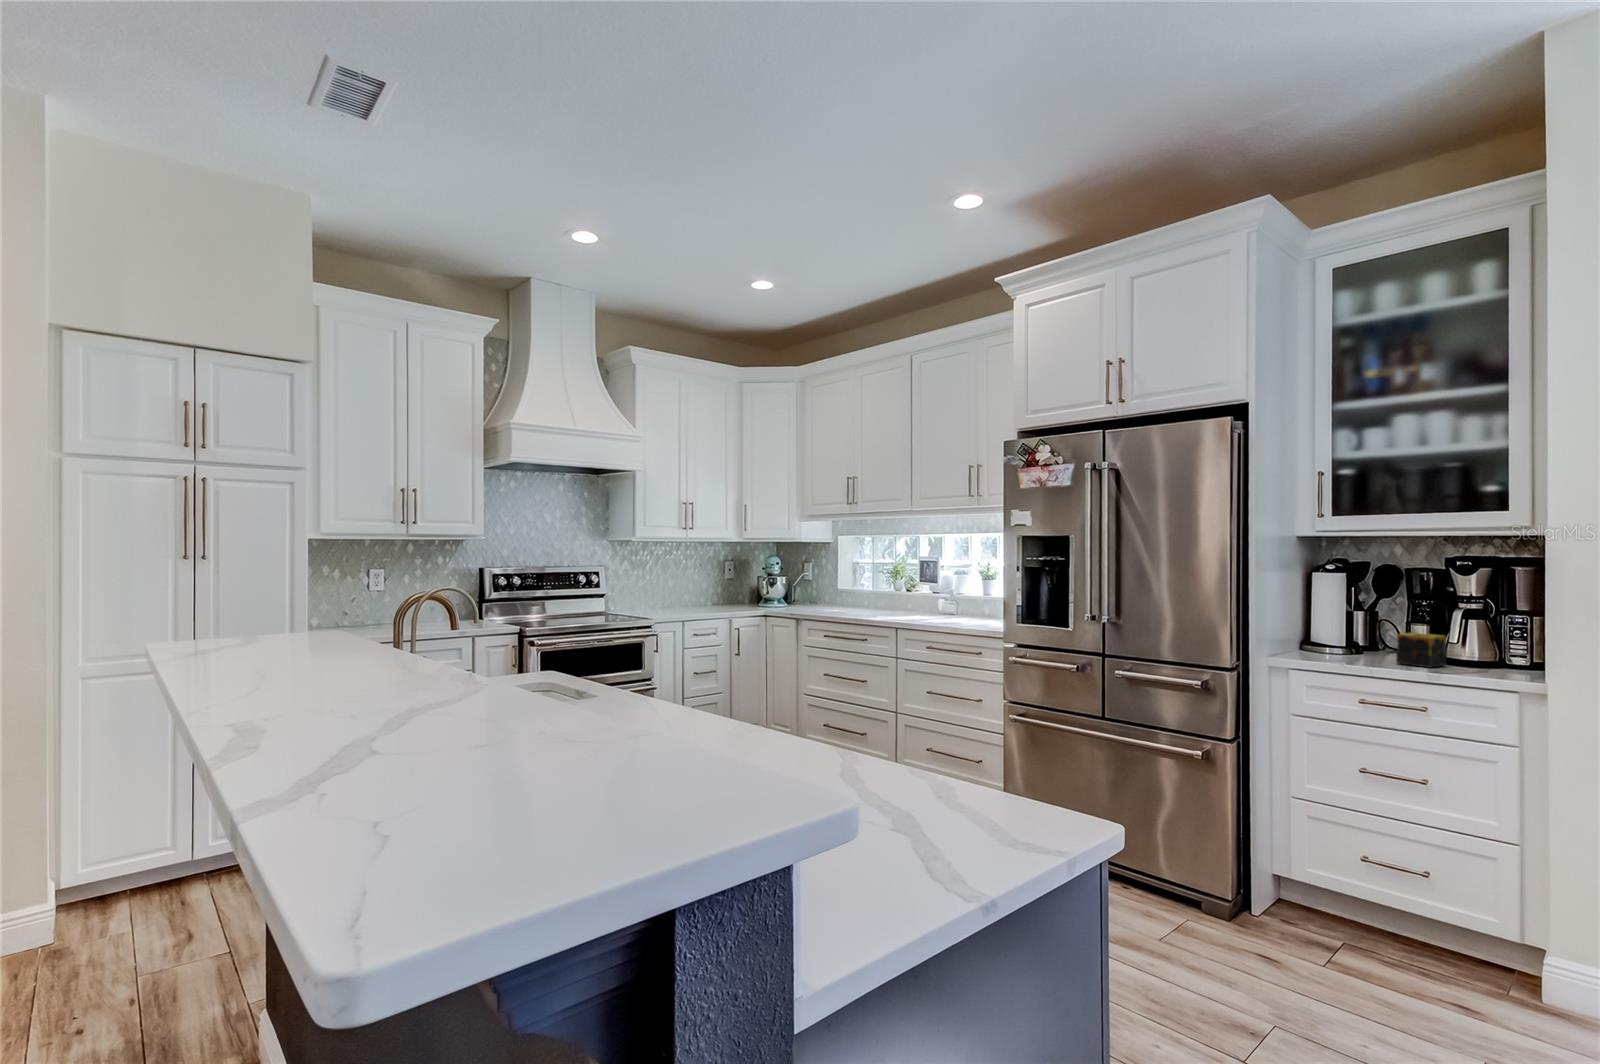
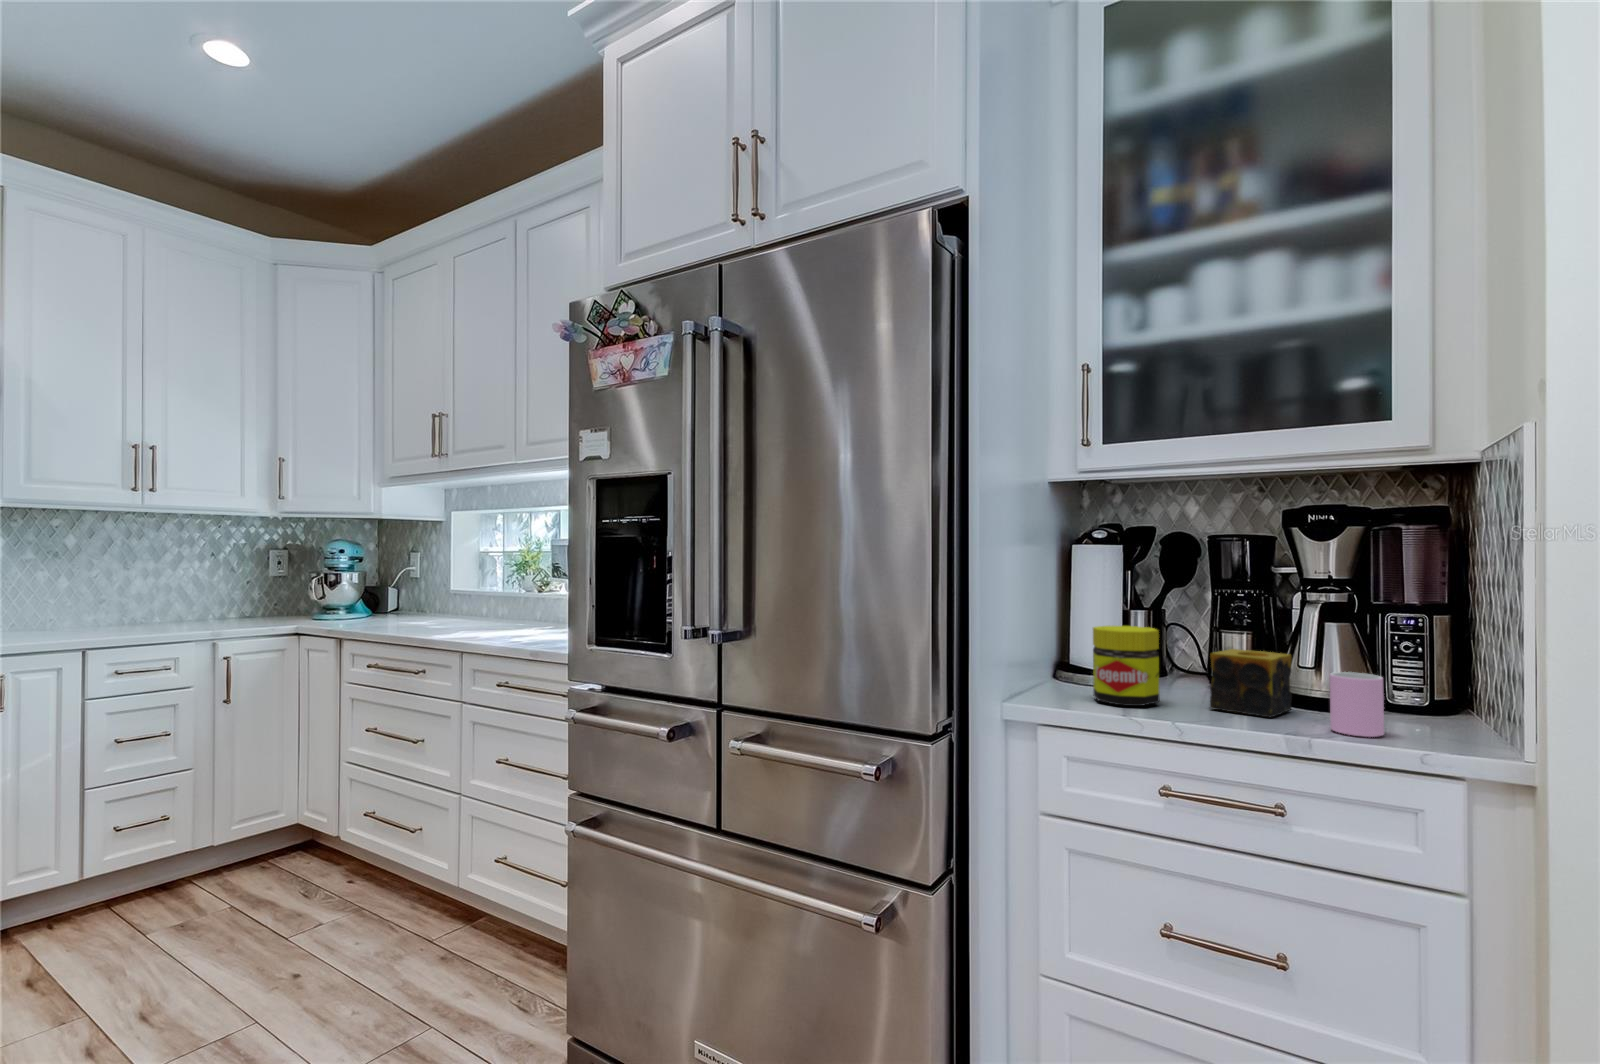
jar: none [1326,619,1366,661] -> present [1093,626,1160,706]
cup: none [1460,644,1489,675] -> present [1330,672,1384,737]

